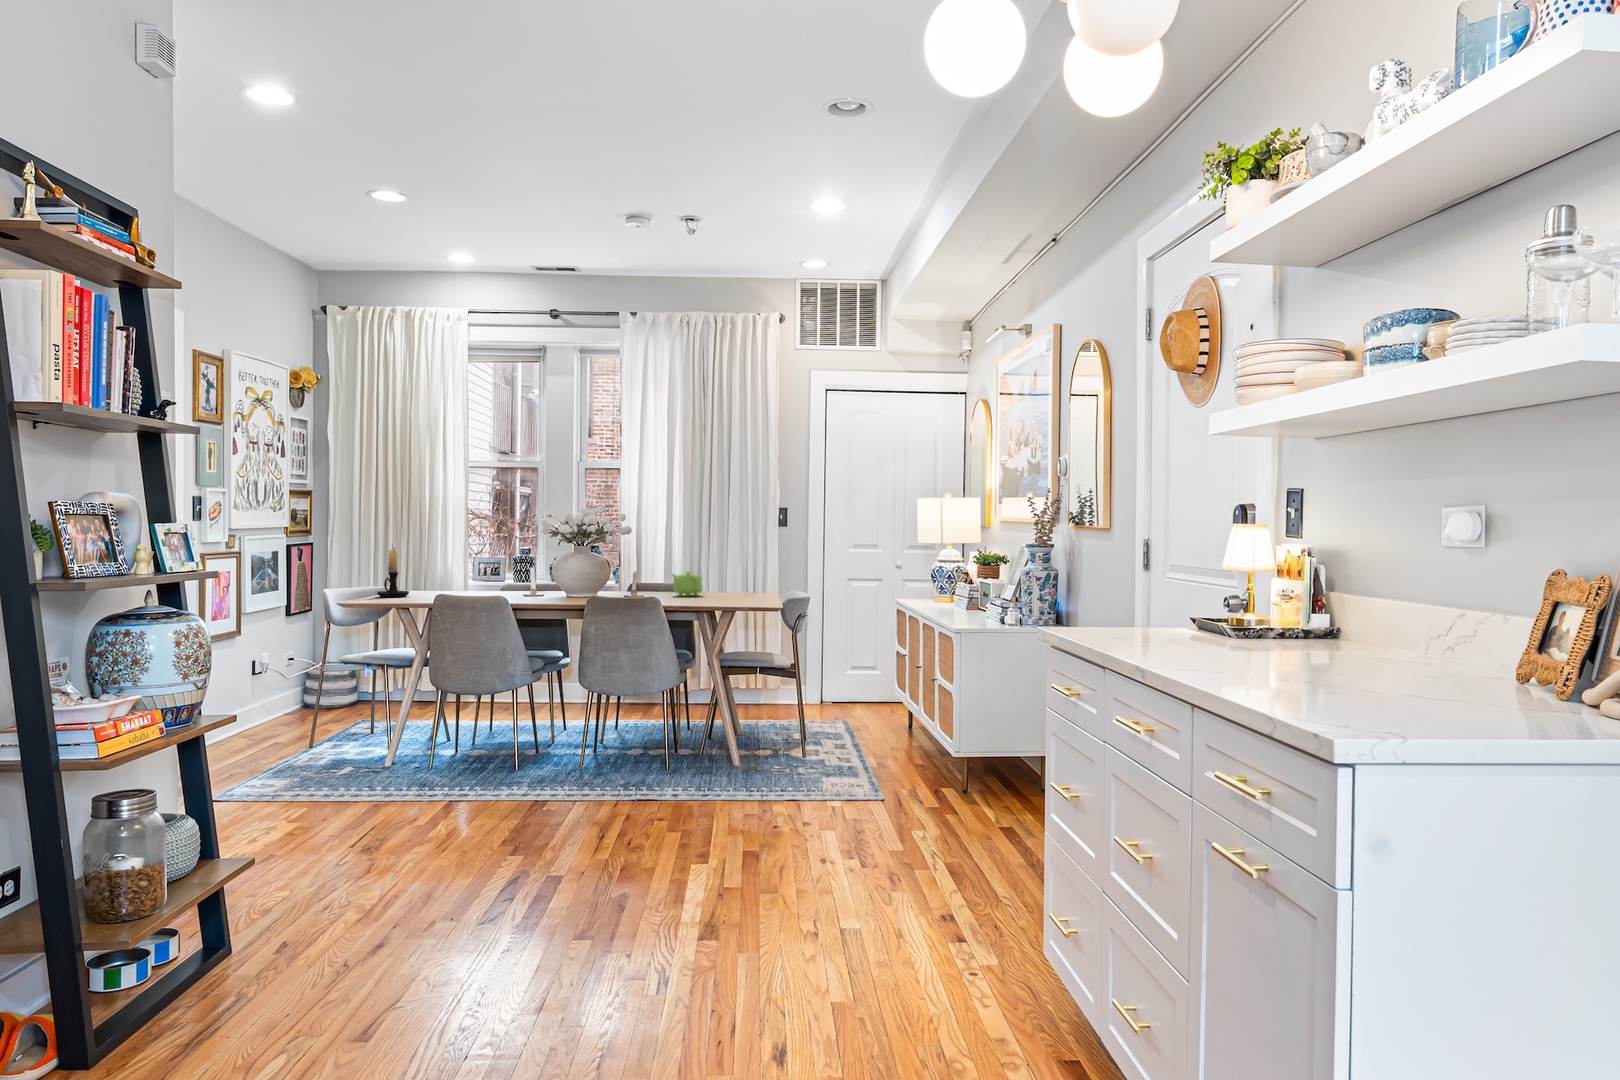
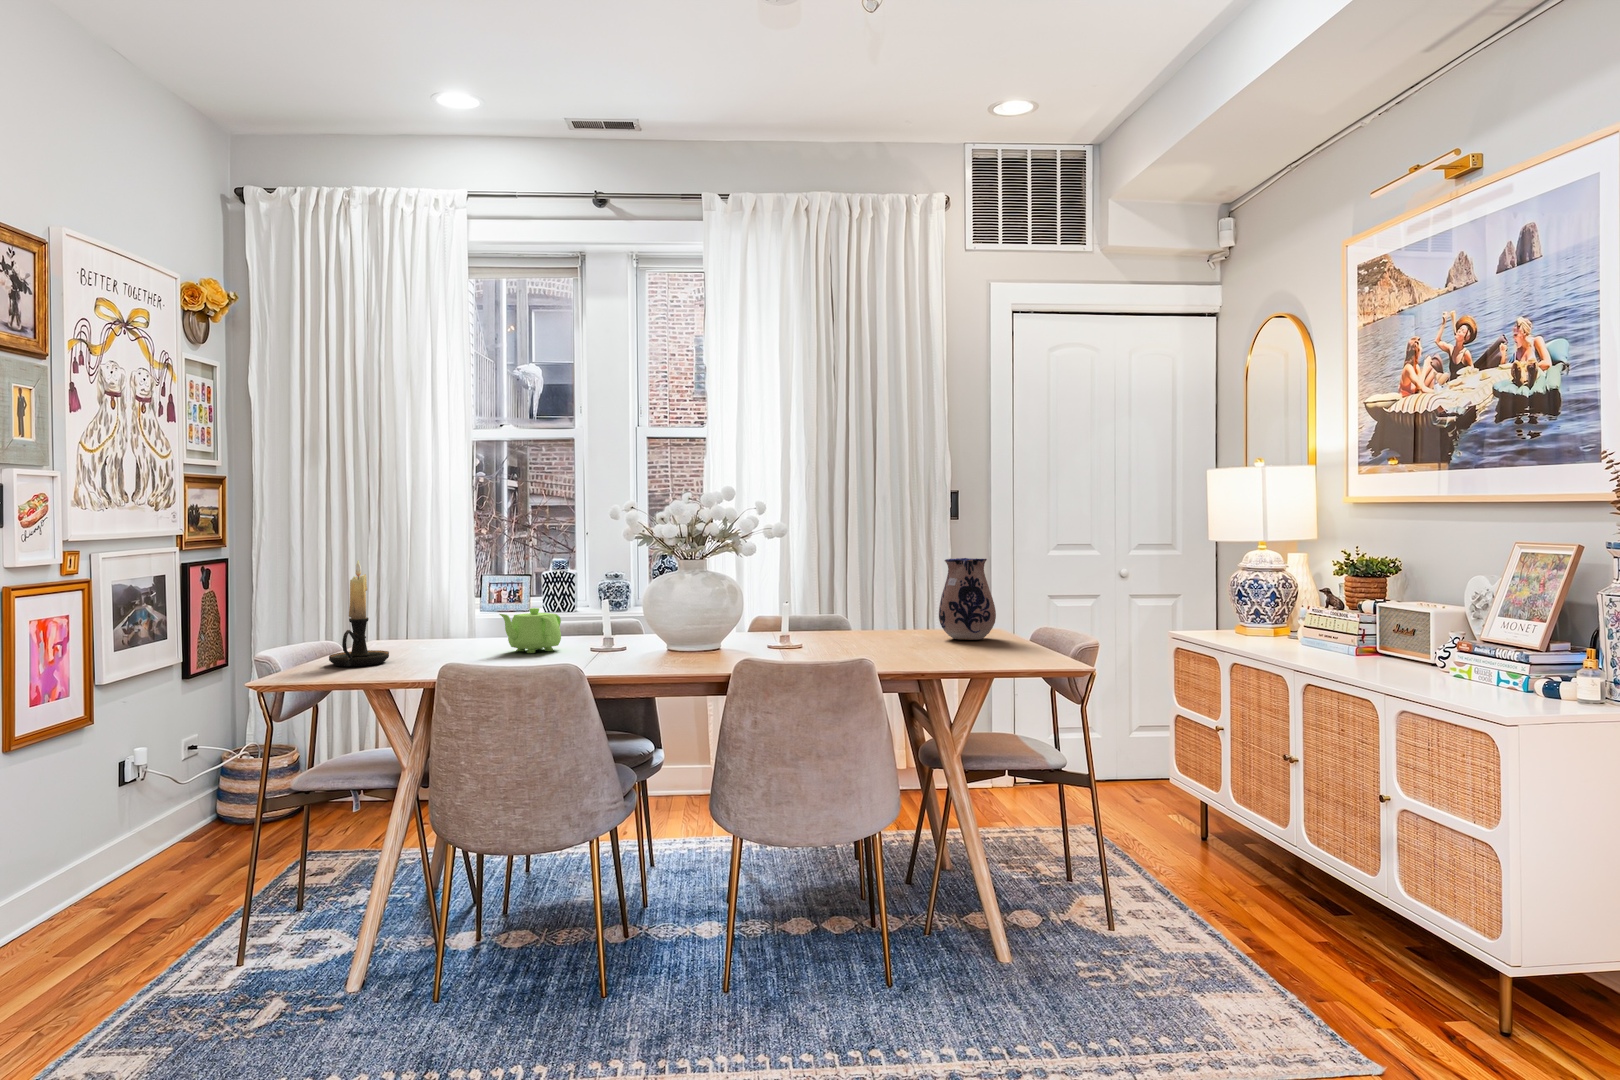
ceramic pitcher: none [725,548,757,595] -> present [939,558,996,640]
teapot: present [672,572,702,596] -> present [500,608,561,653]

